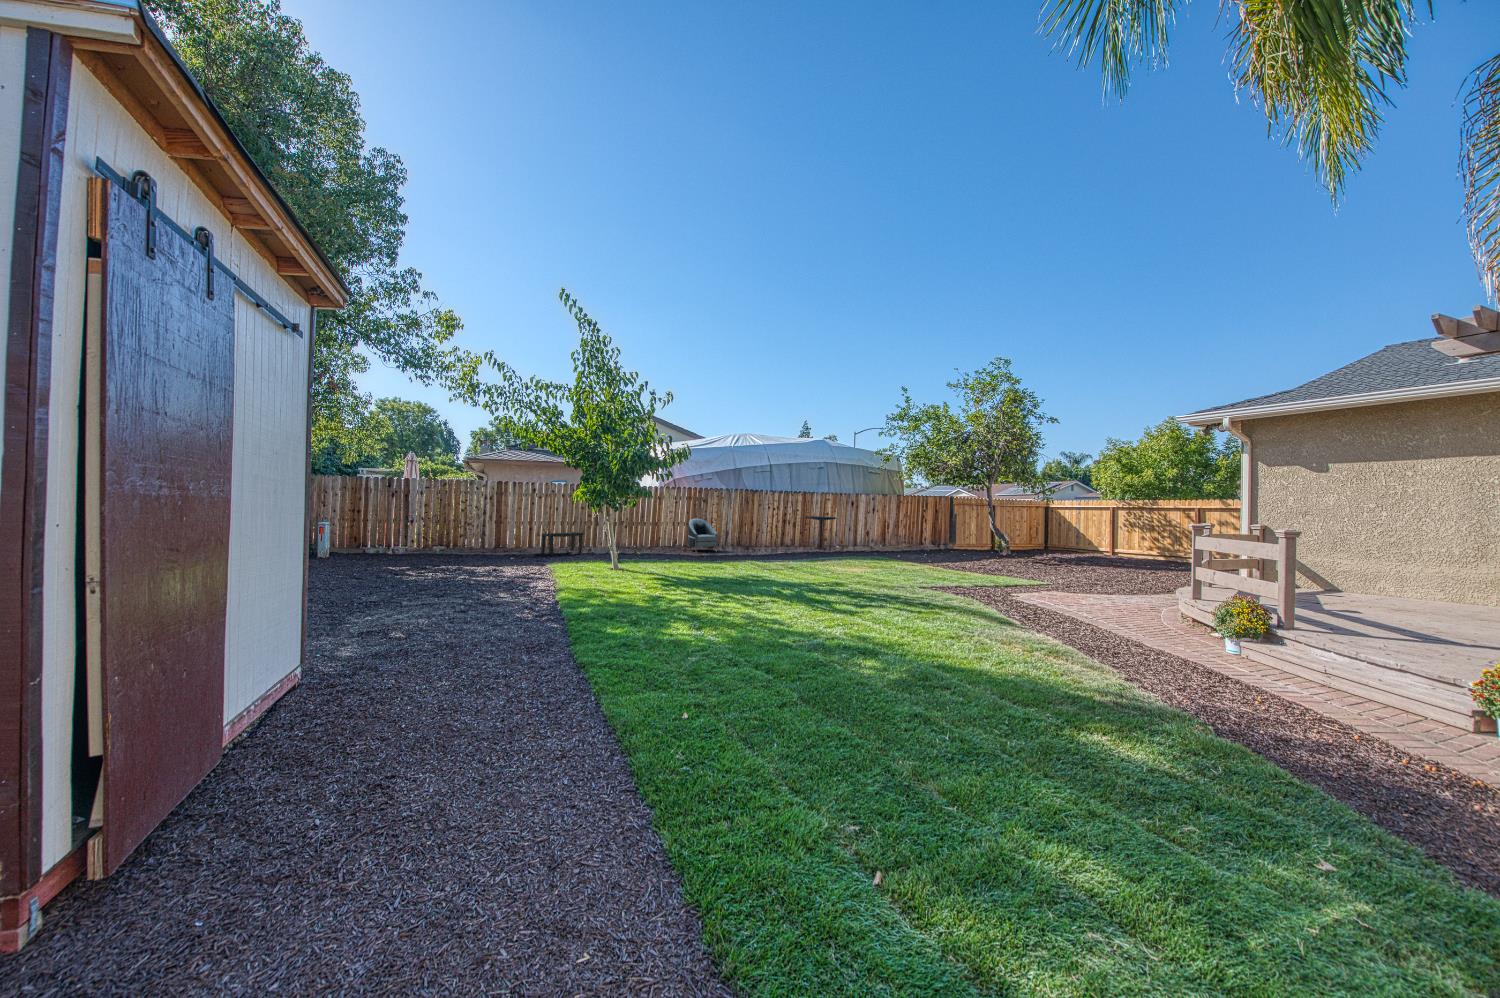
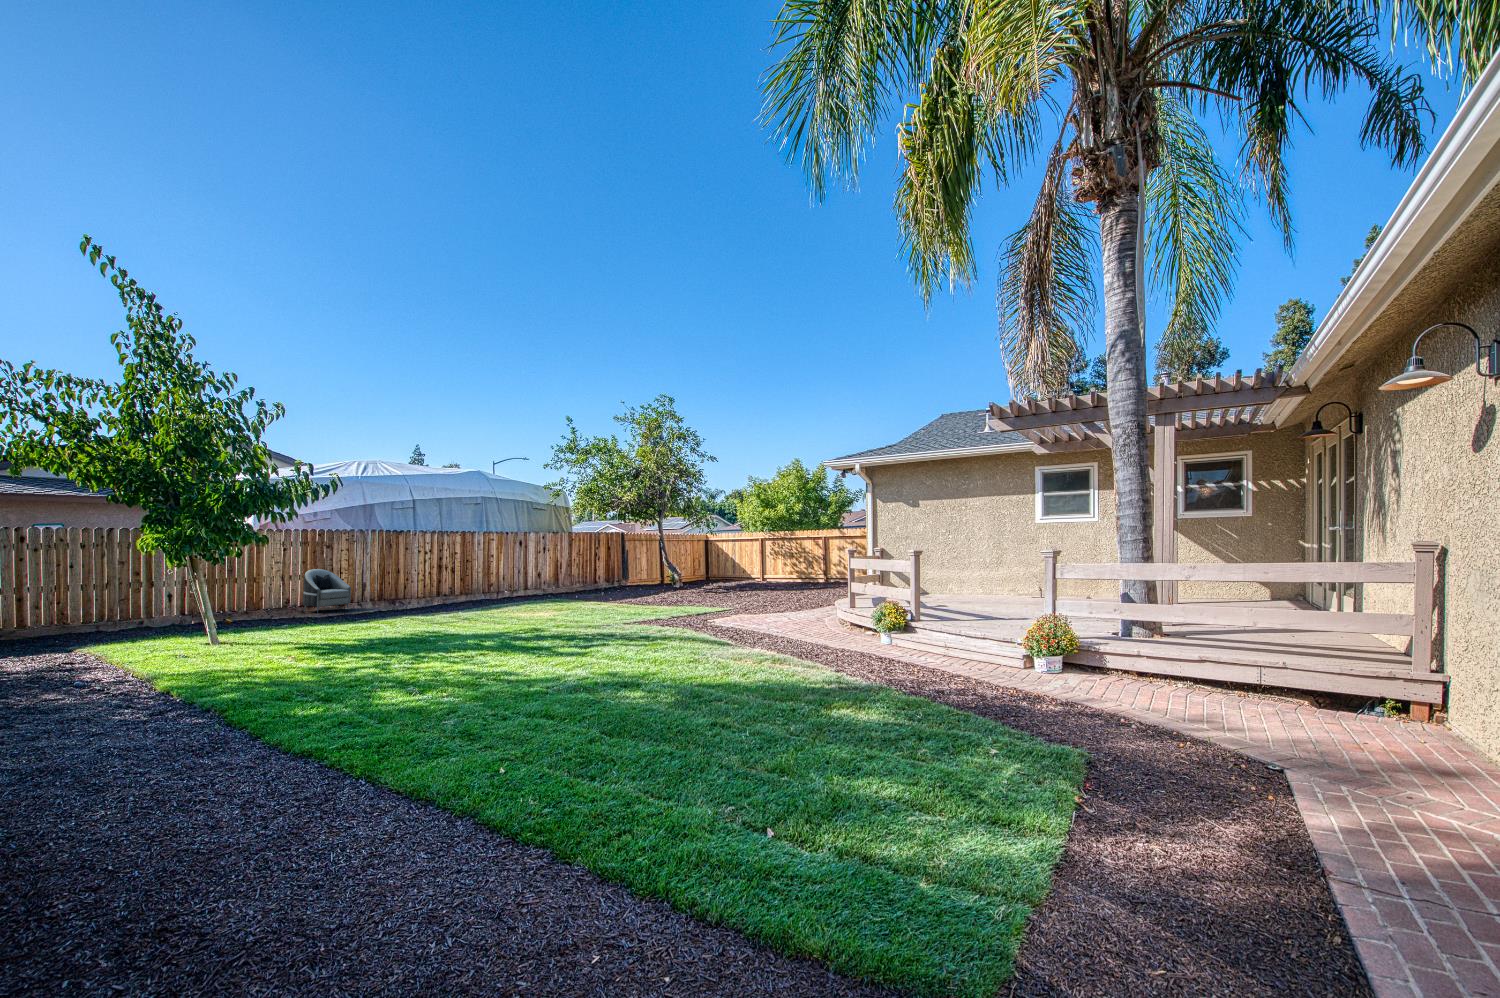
pedestal table: present [807,516,836,549] -> none [468,559,505,597]
bench: present [541,532,583,555] -> none [28,599,119,638]

